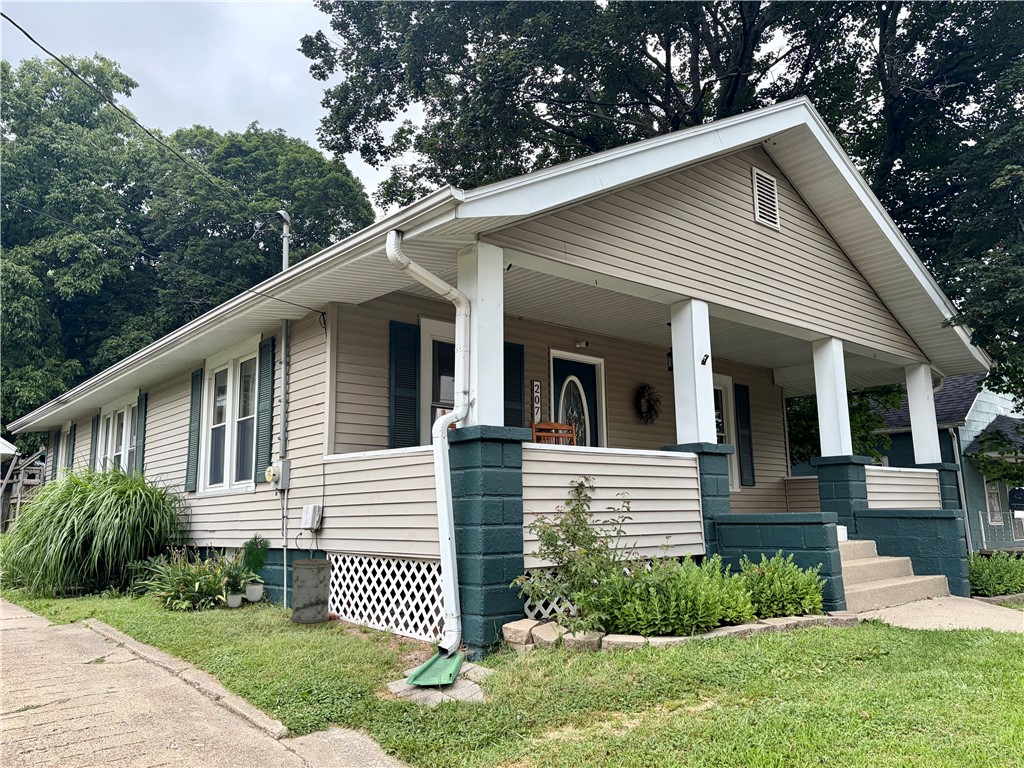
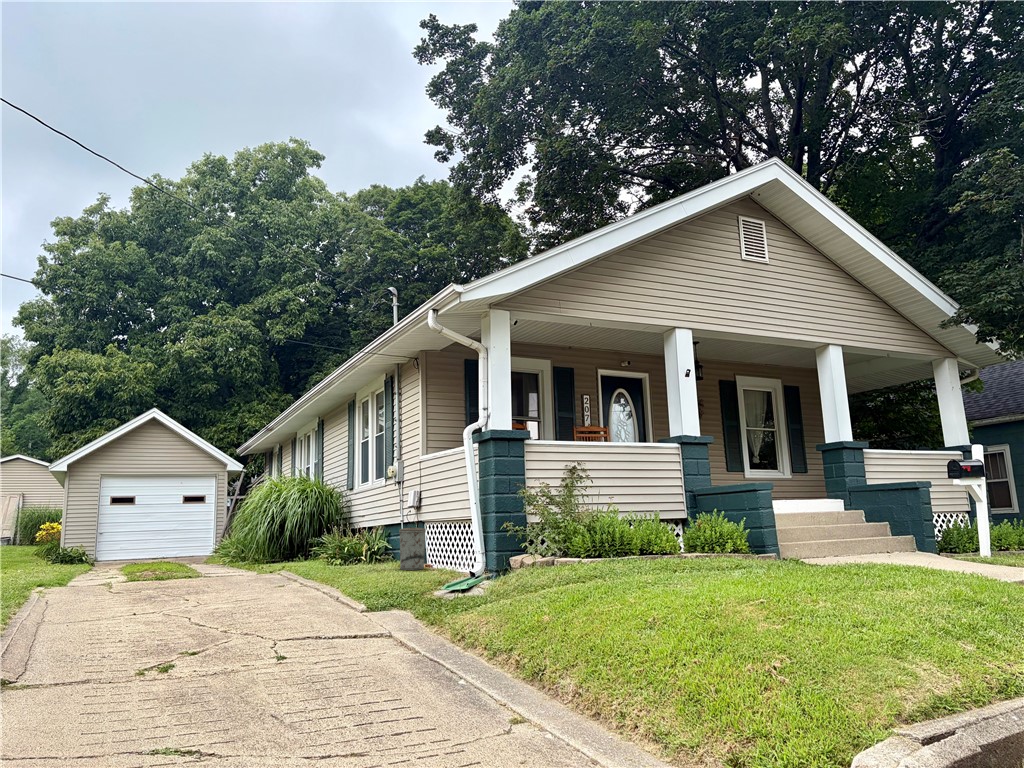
potted plant: present [219,534,271,607] -> none [357,512,394,563]

